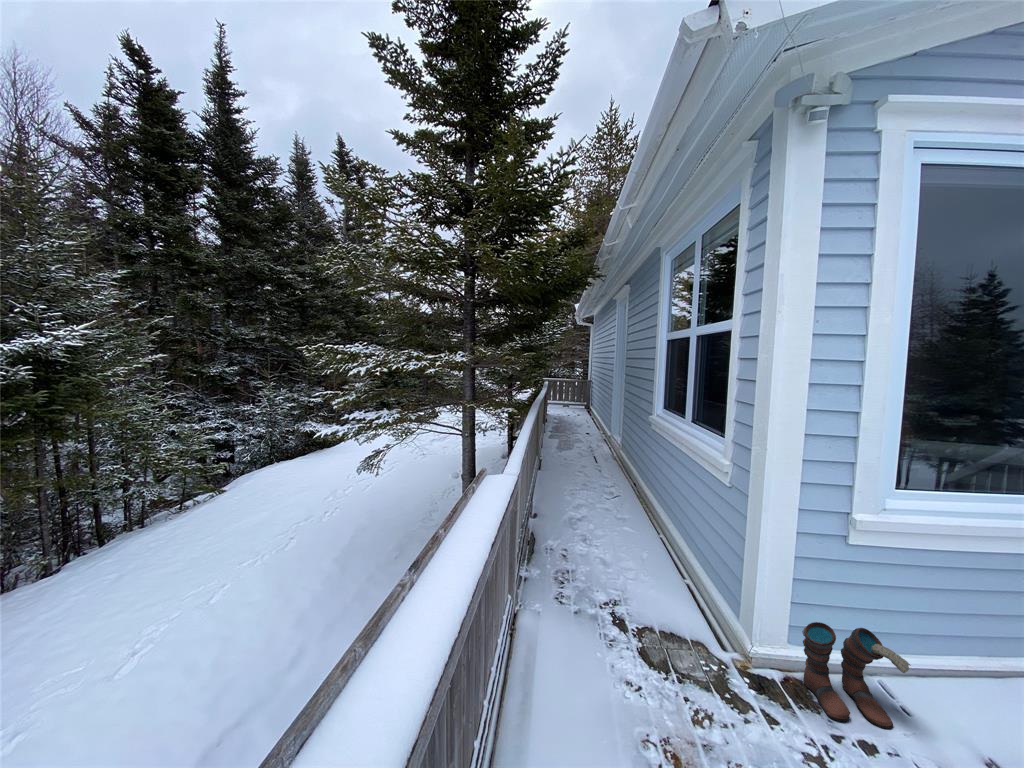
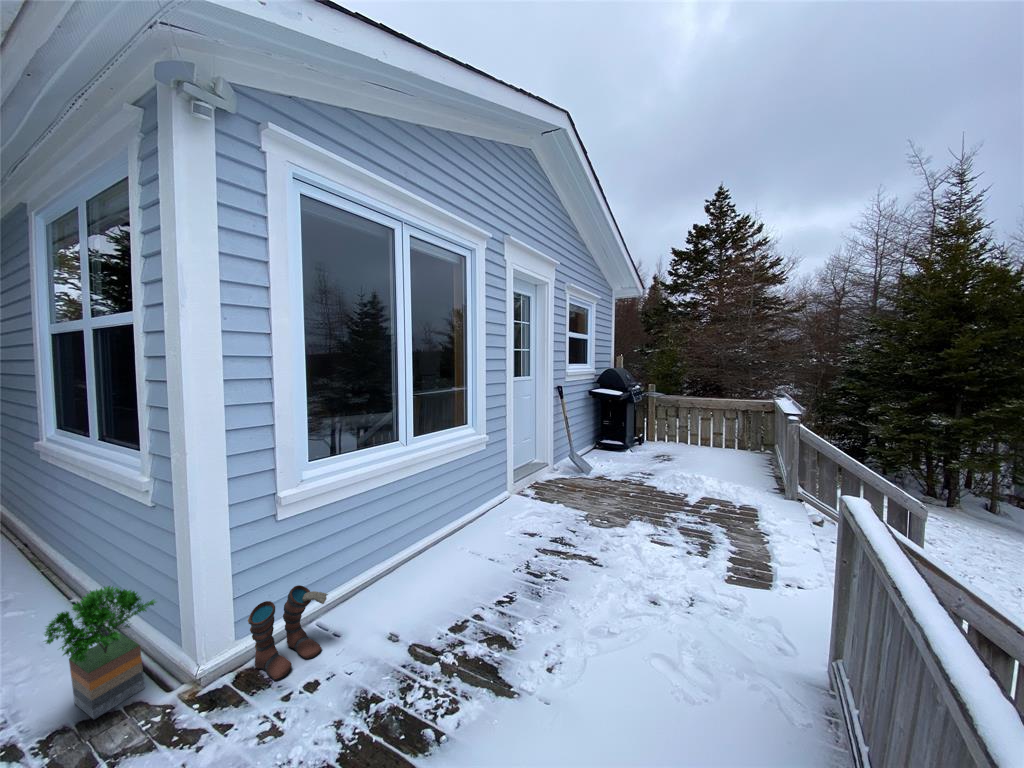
potted tree: none [653,531,724,628] -> present [44,586,156,719]

